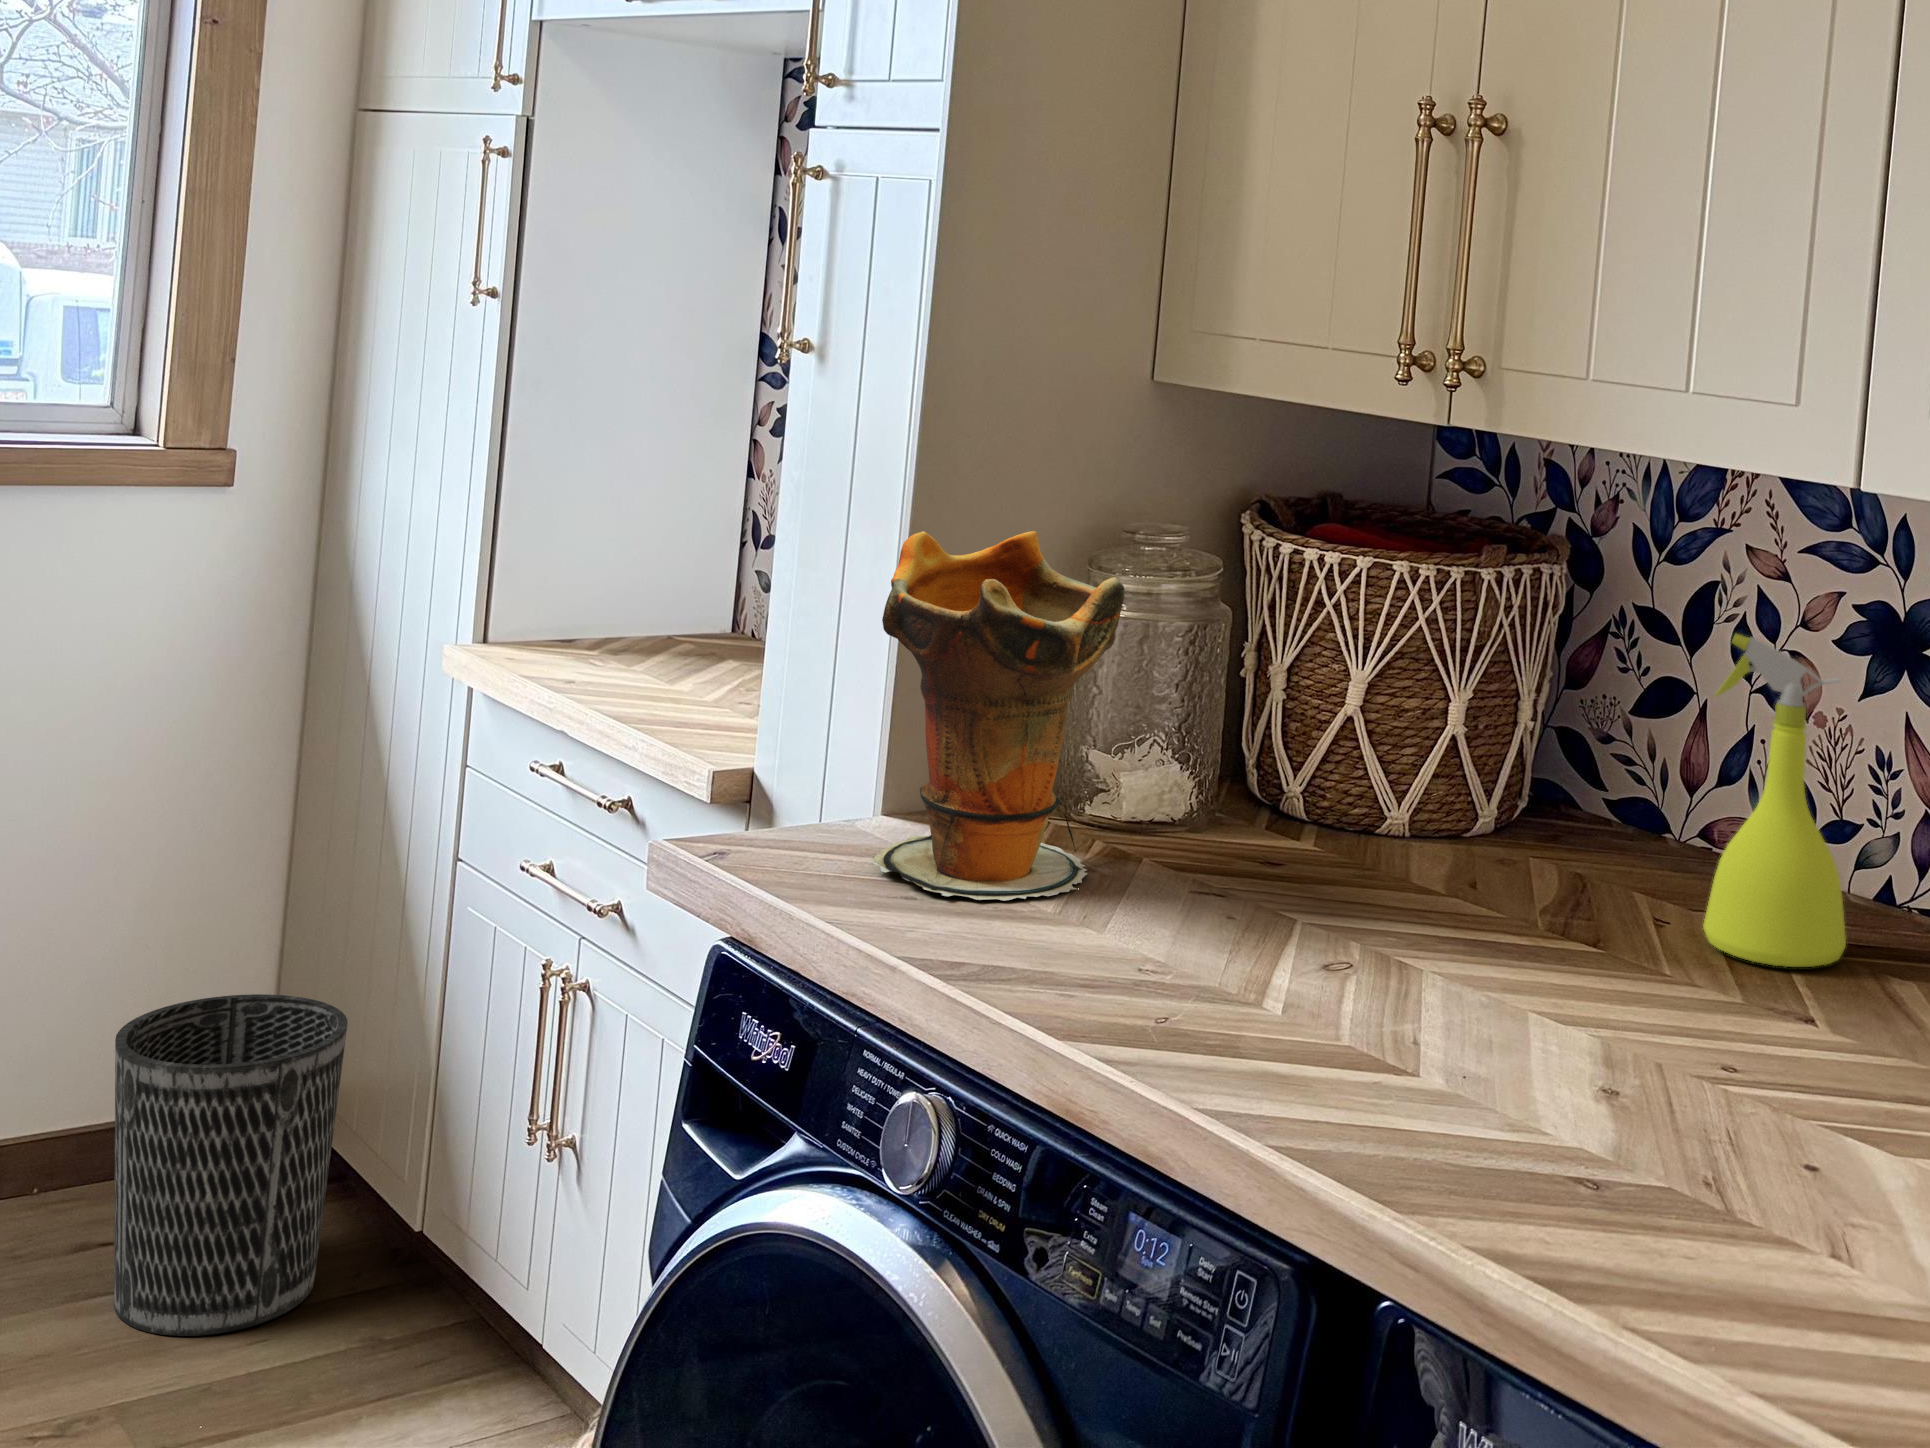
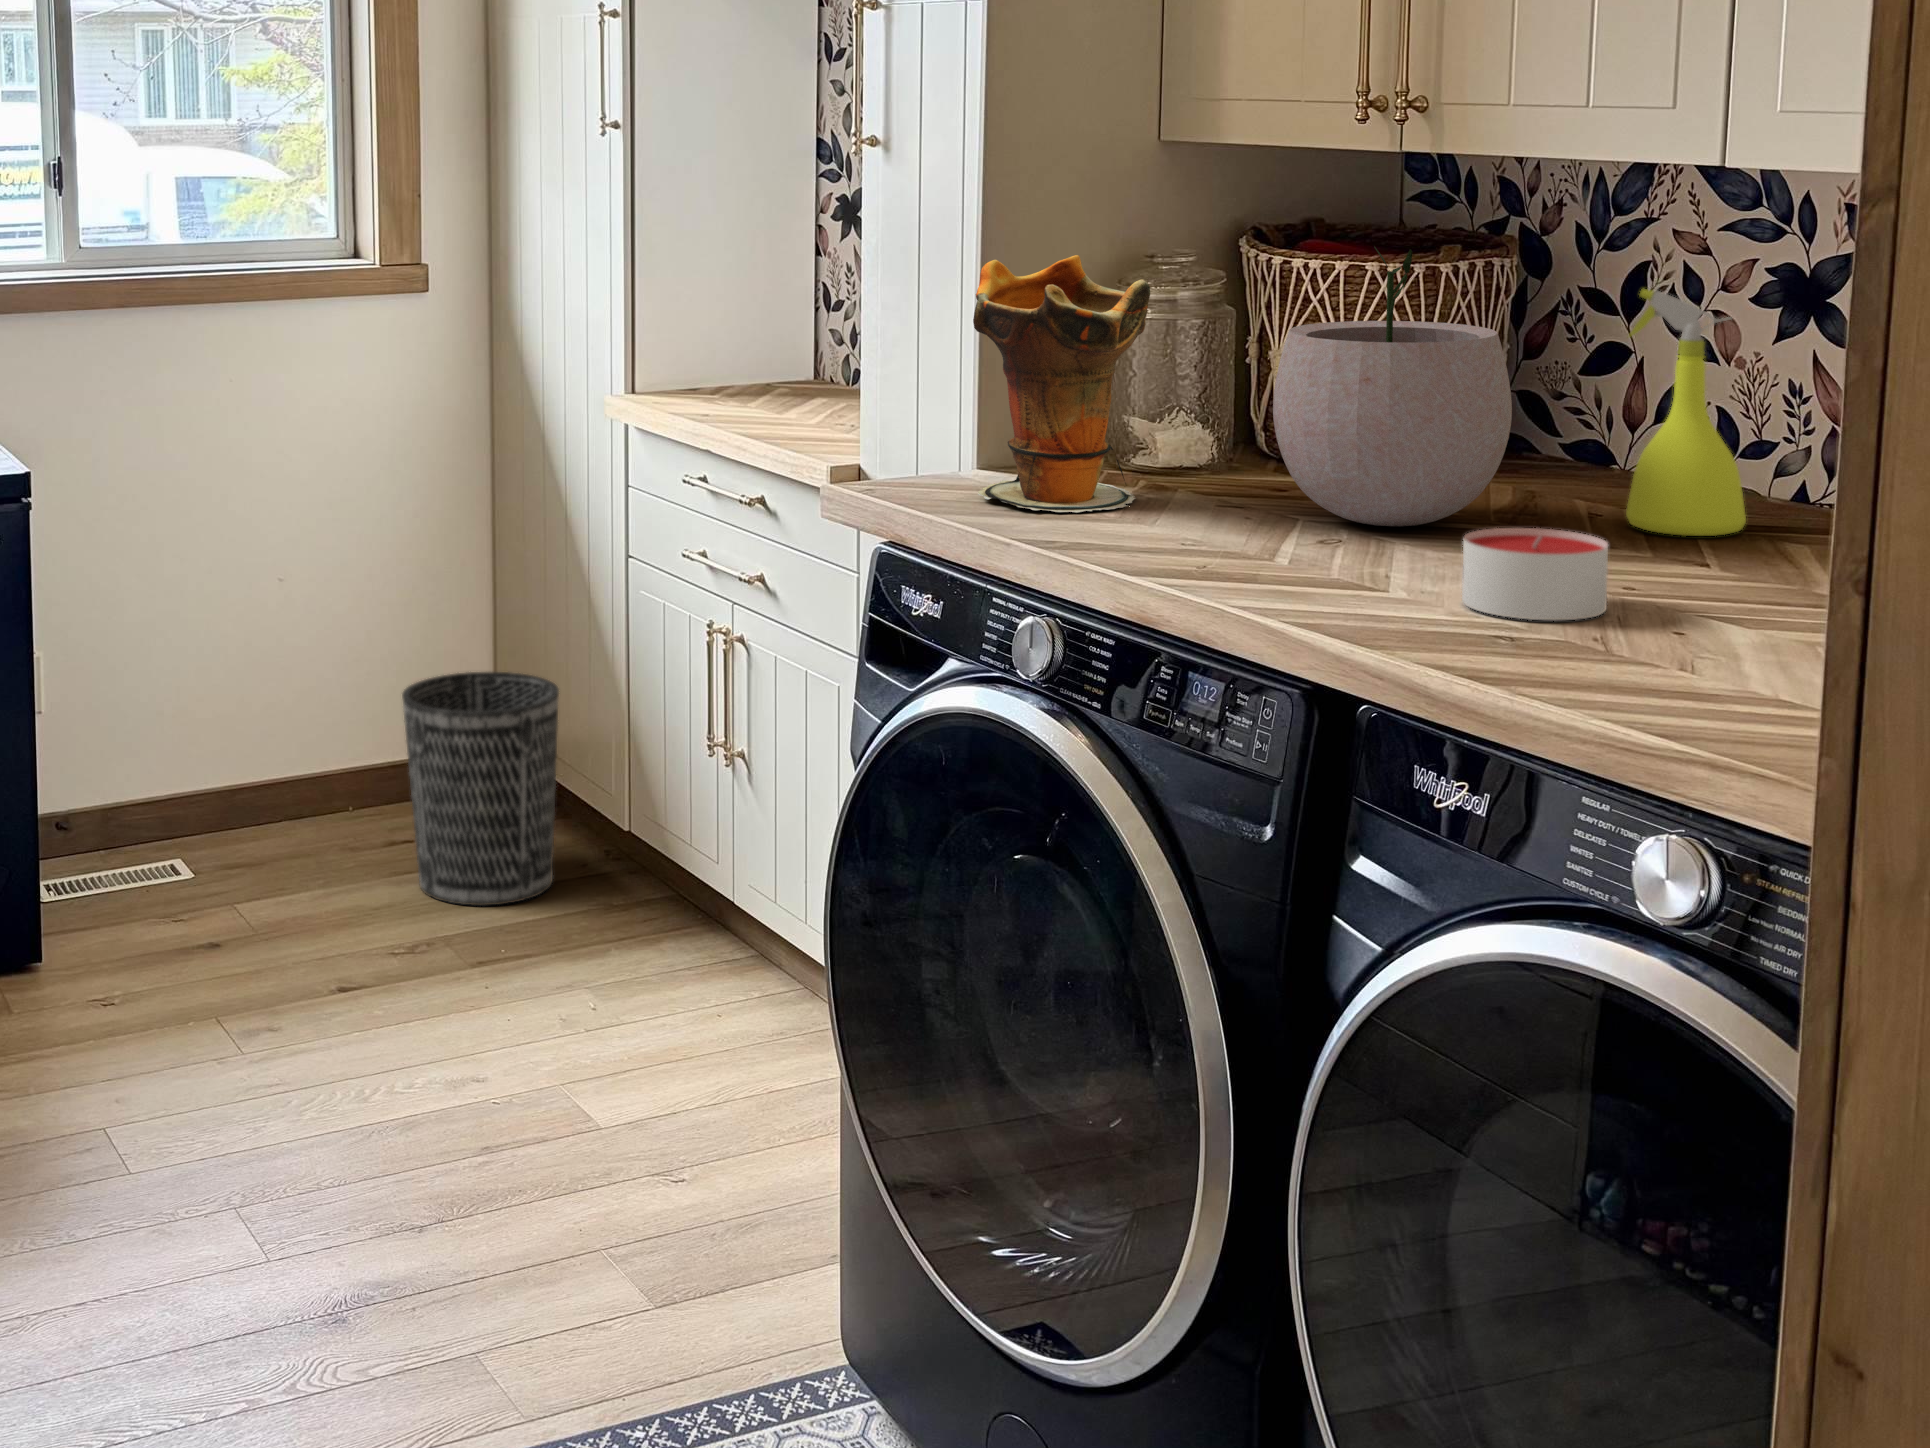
plant pot: none [1275,554,1575,942] -> present [1273,246,1512,526]
candle: none [1530,997,1732,1164] -> present [1462,528,1608,621]

